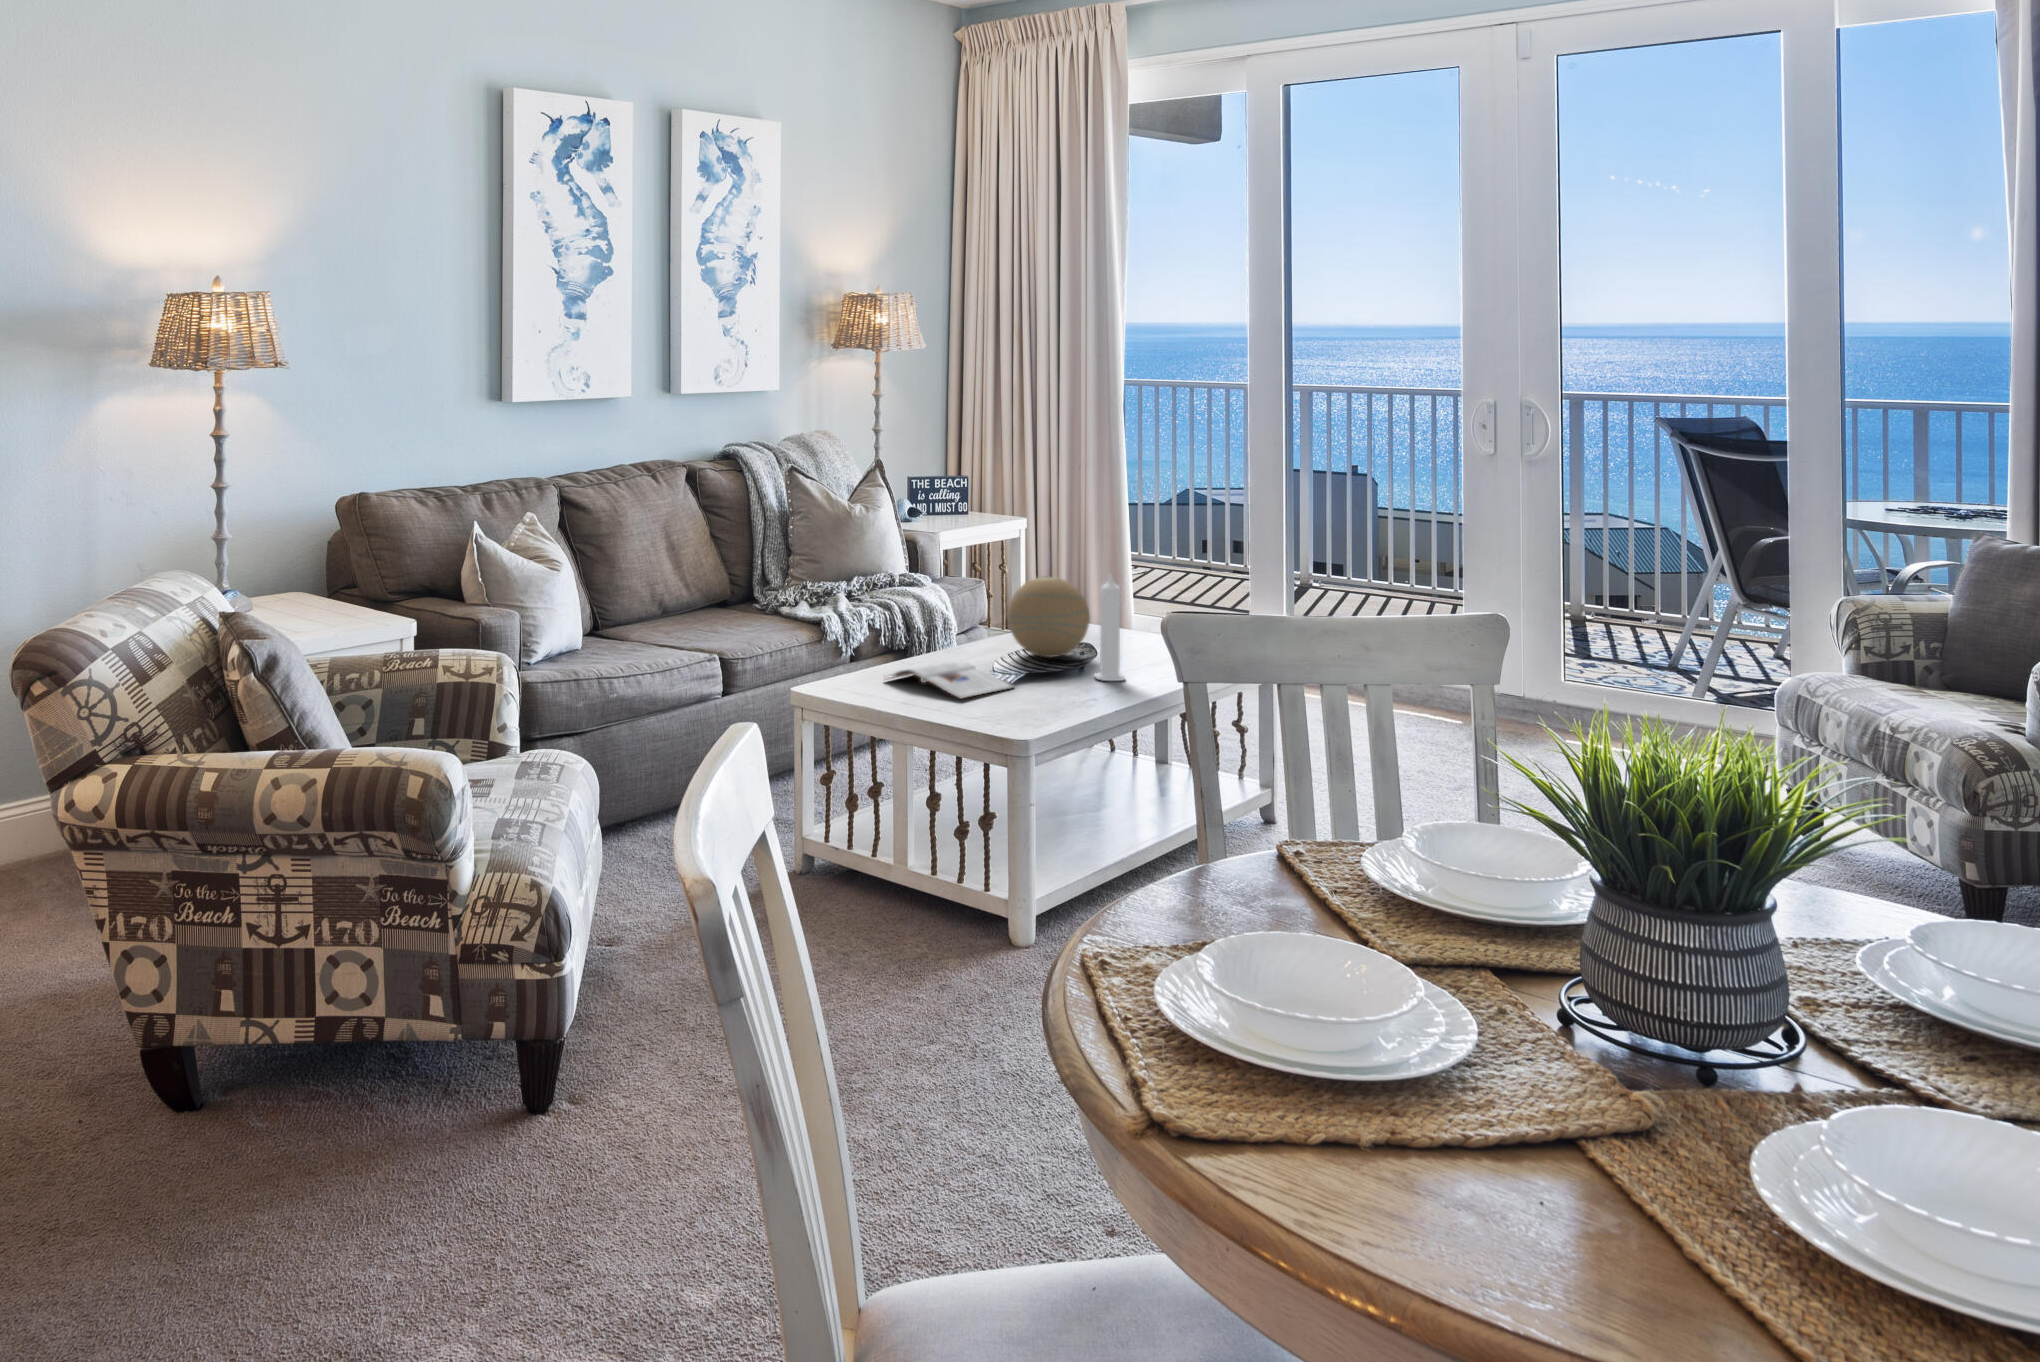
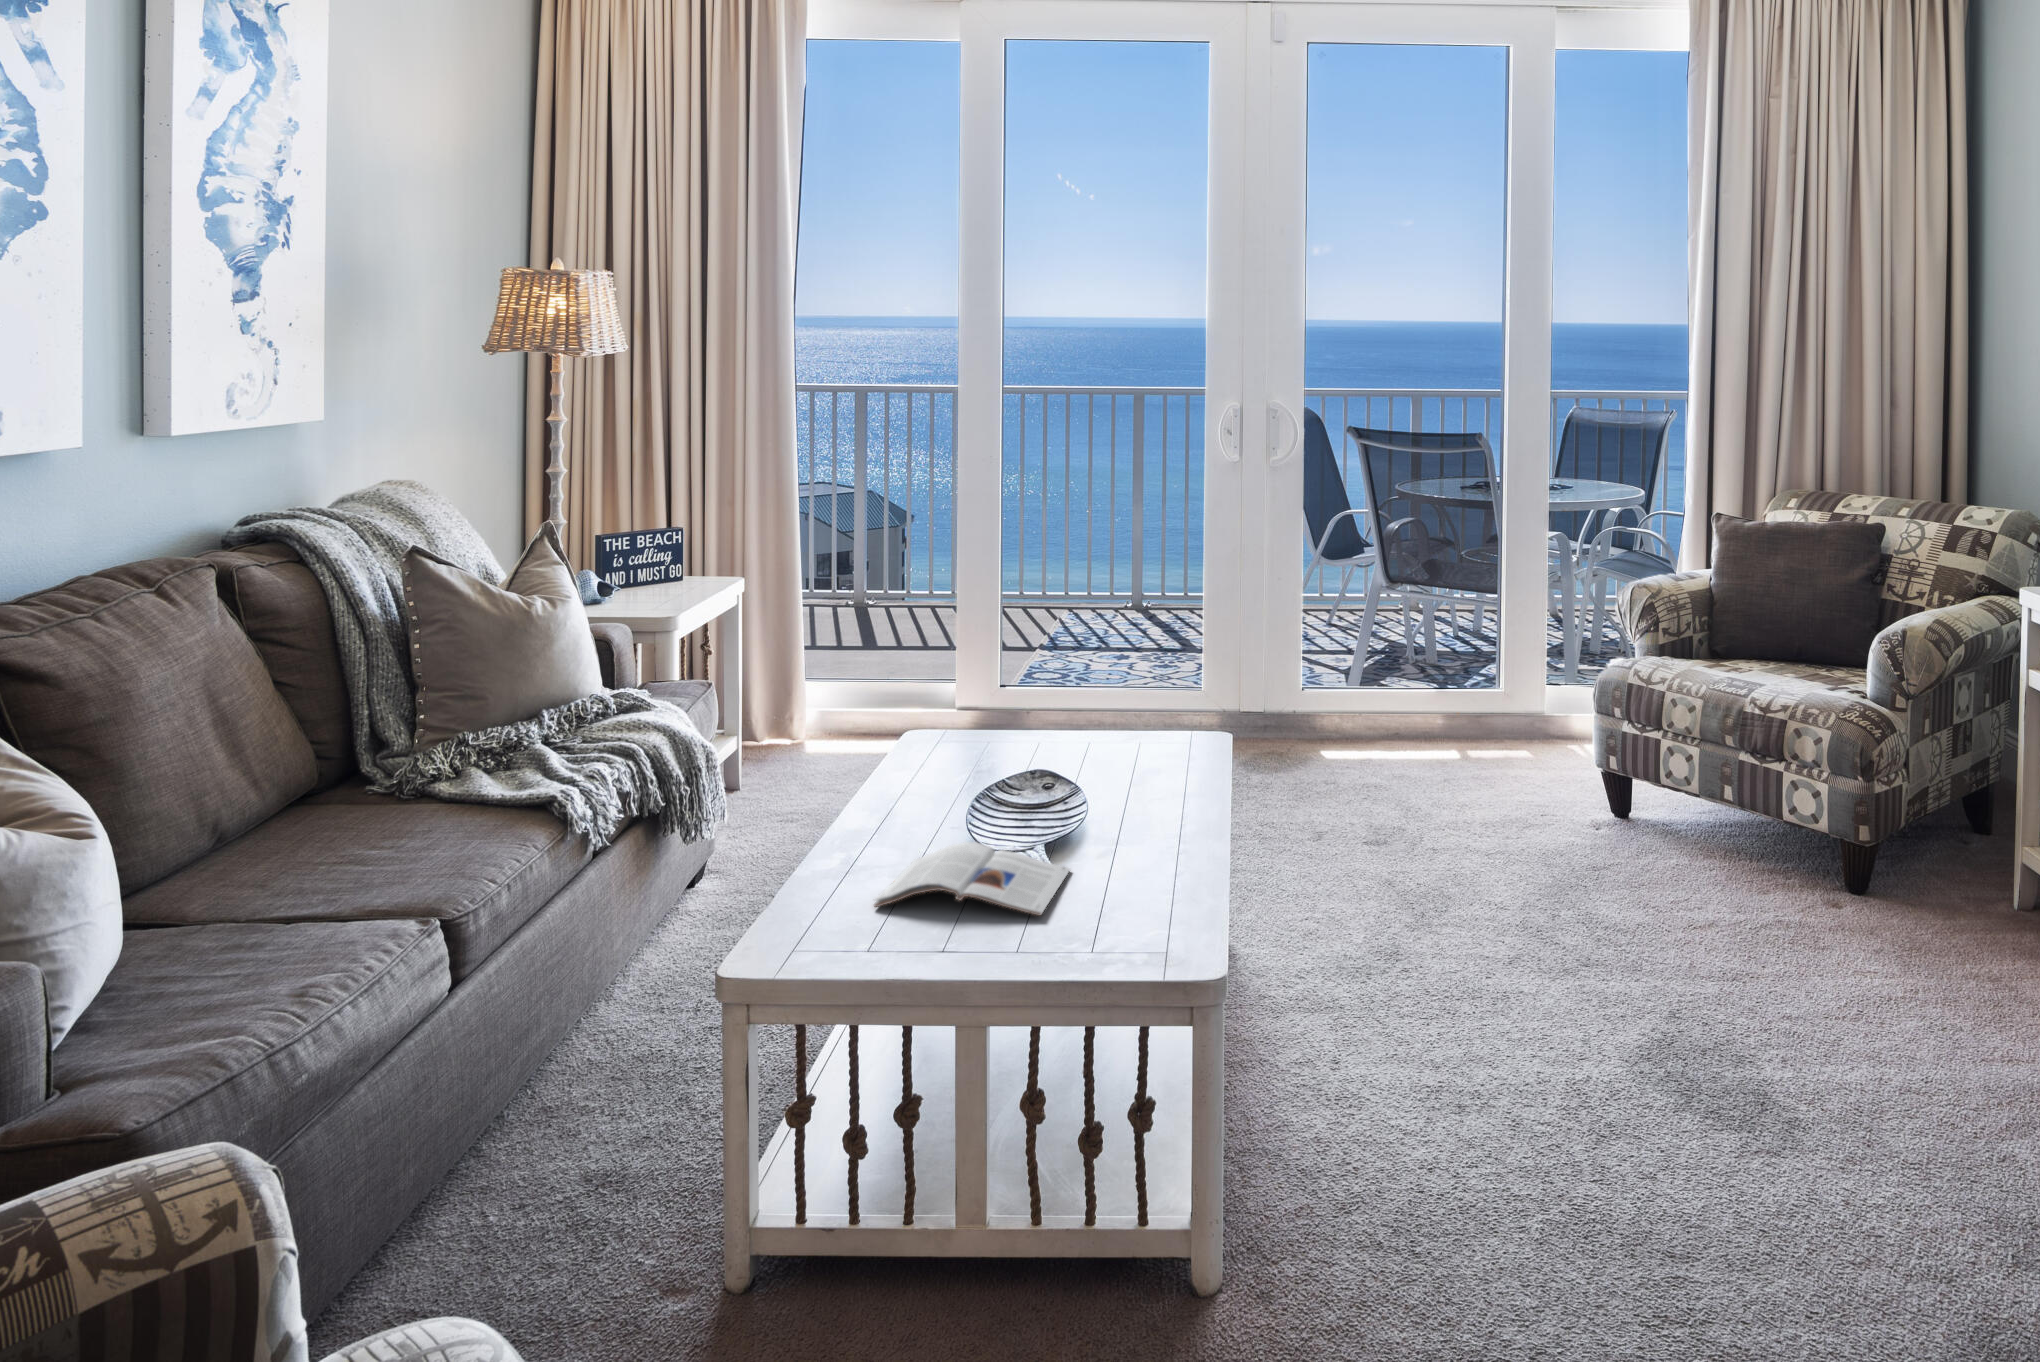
candle: present [1095,575,1125,681] -> none [1136,674,1177,828]
decorative orb: present [1008,577,1090,657] -> none [970,684,1086,803]

